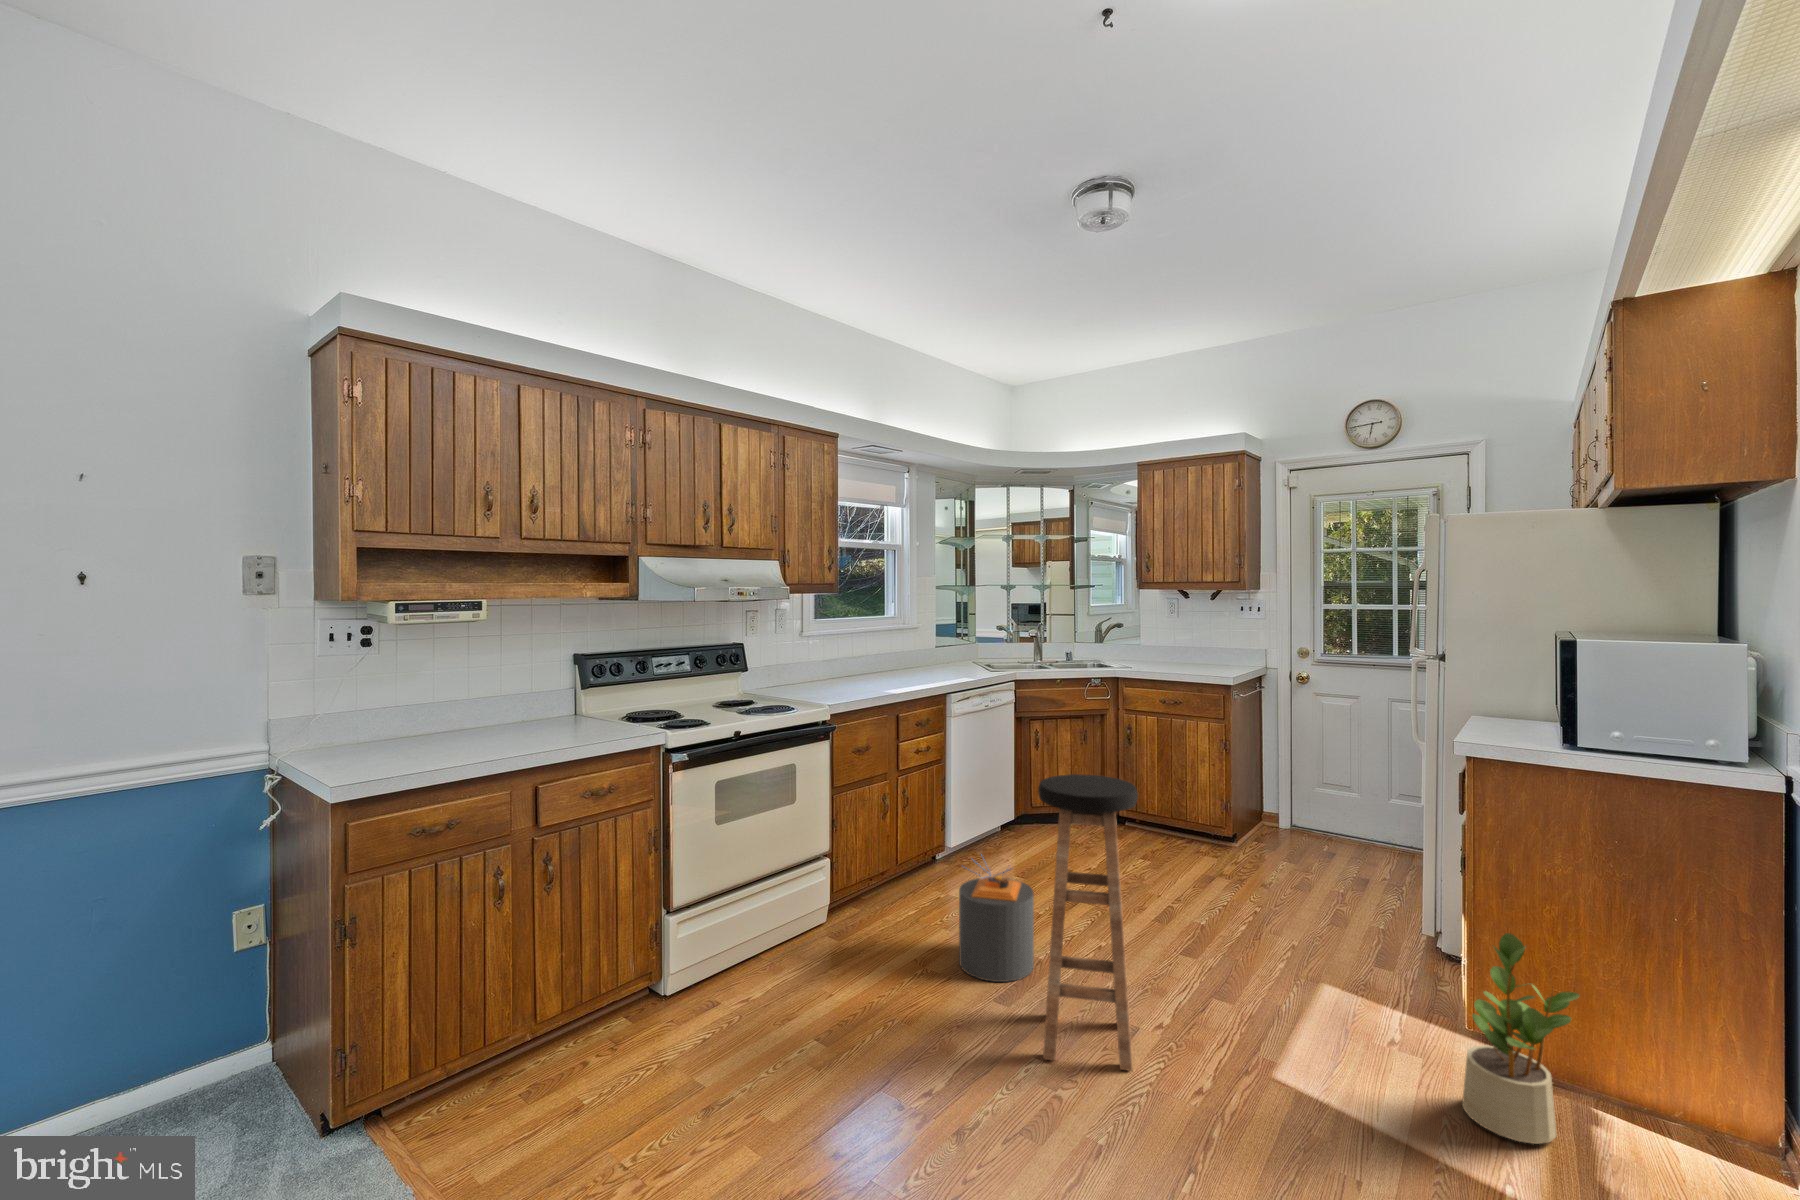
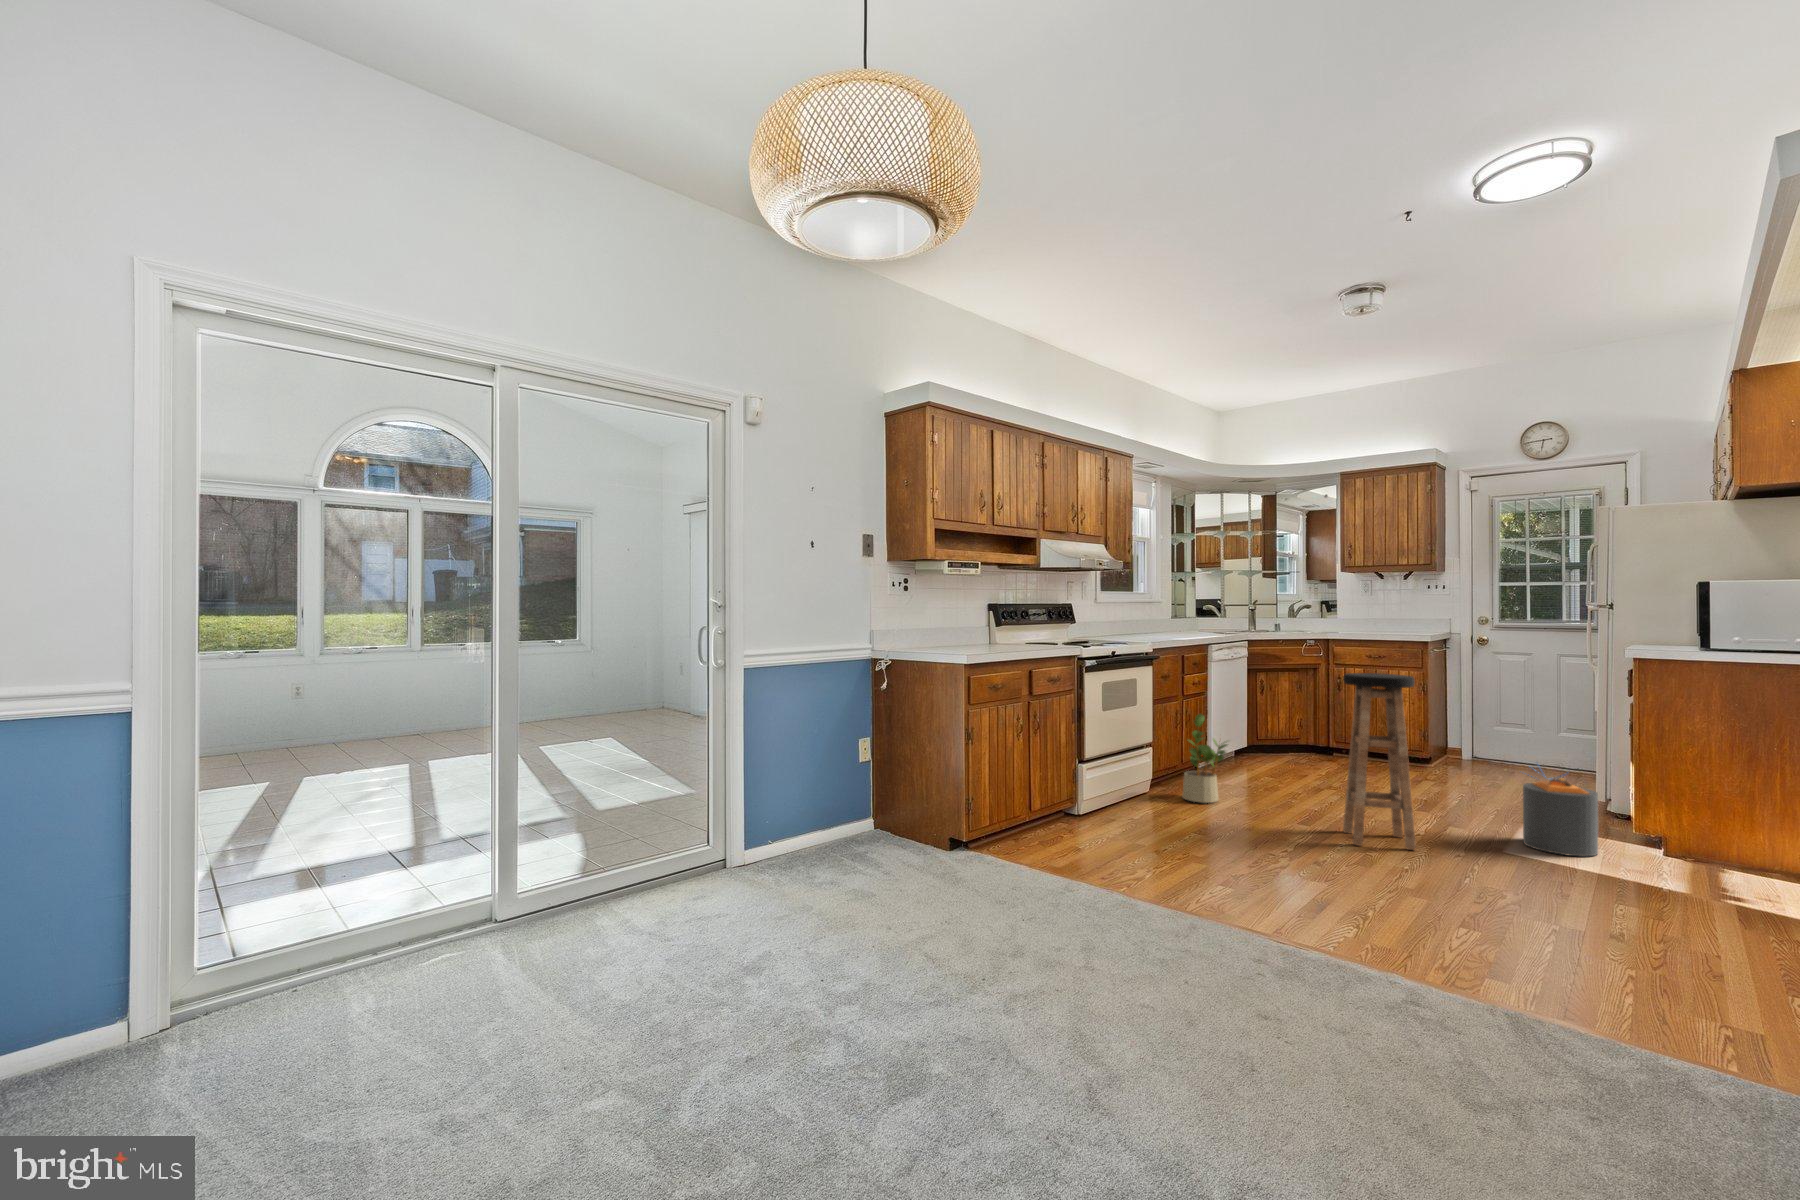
trash can: present [959,854,1034,982] -> present [1523,765,1598,857]
potted plant: present [1462,933,1579,1144] -> present [1182,714,1227,803]

